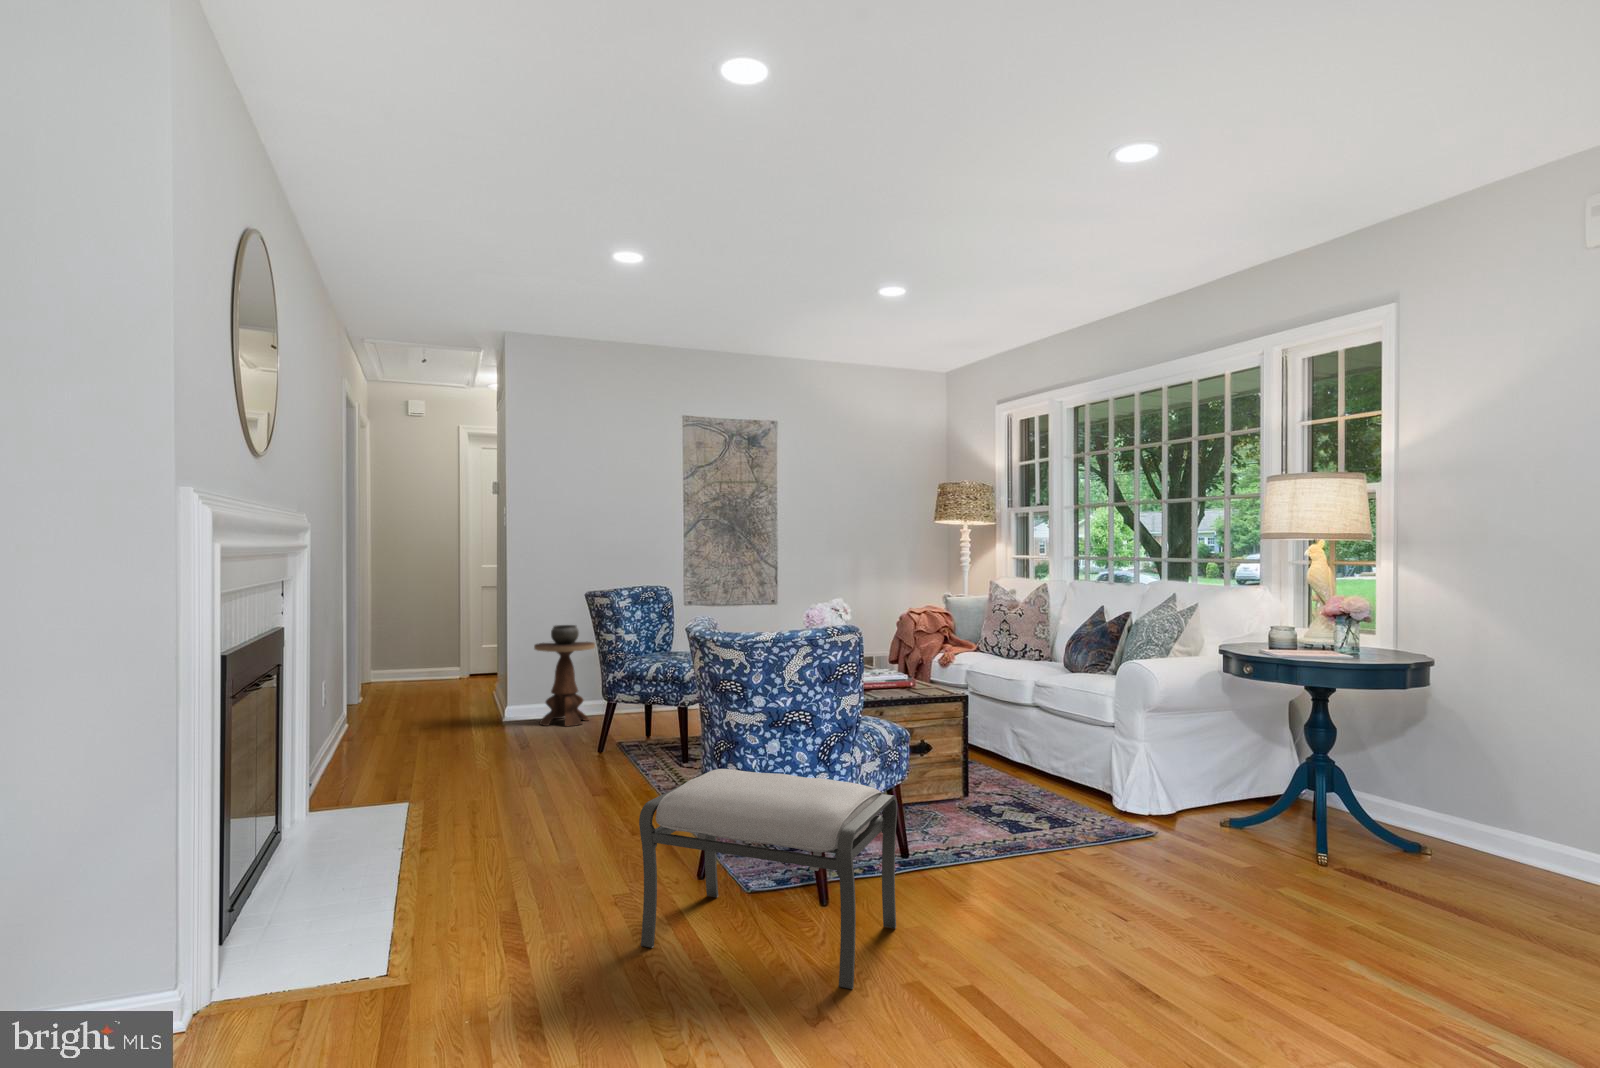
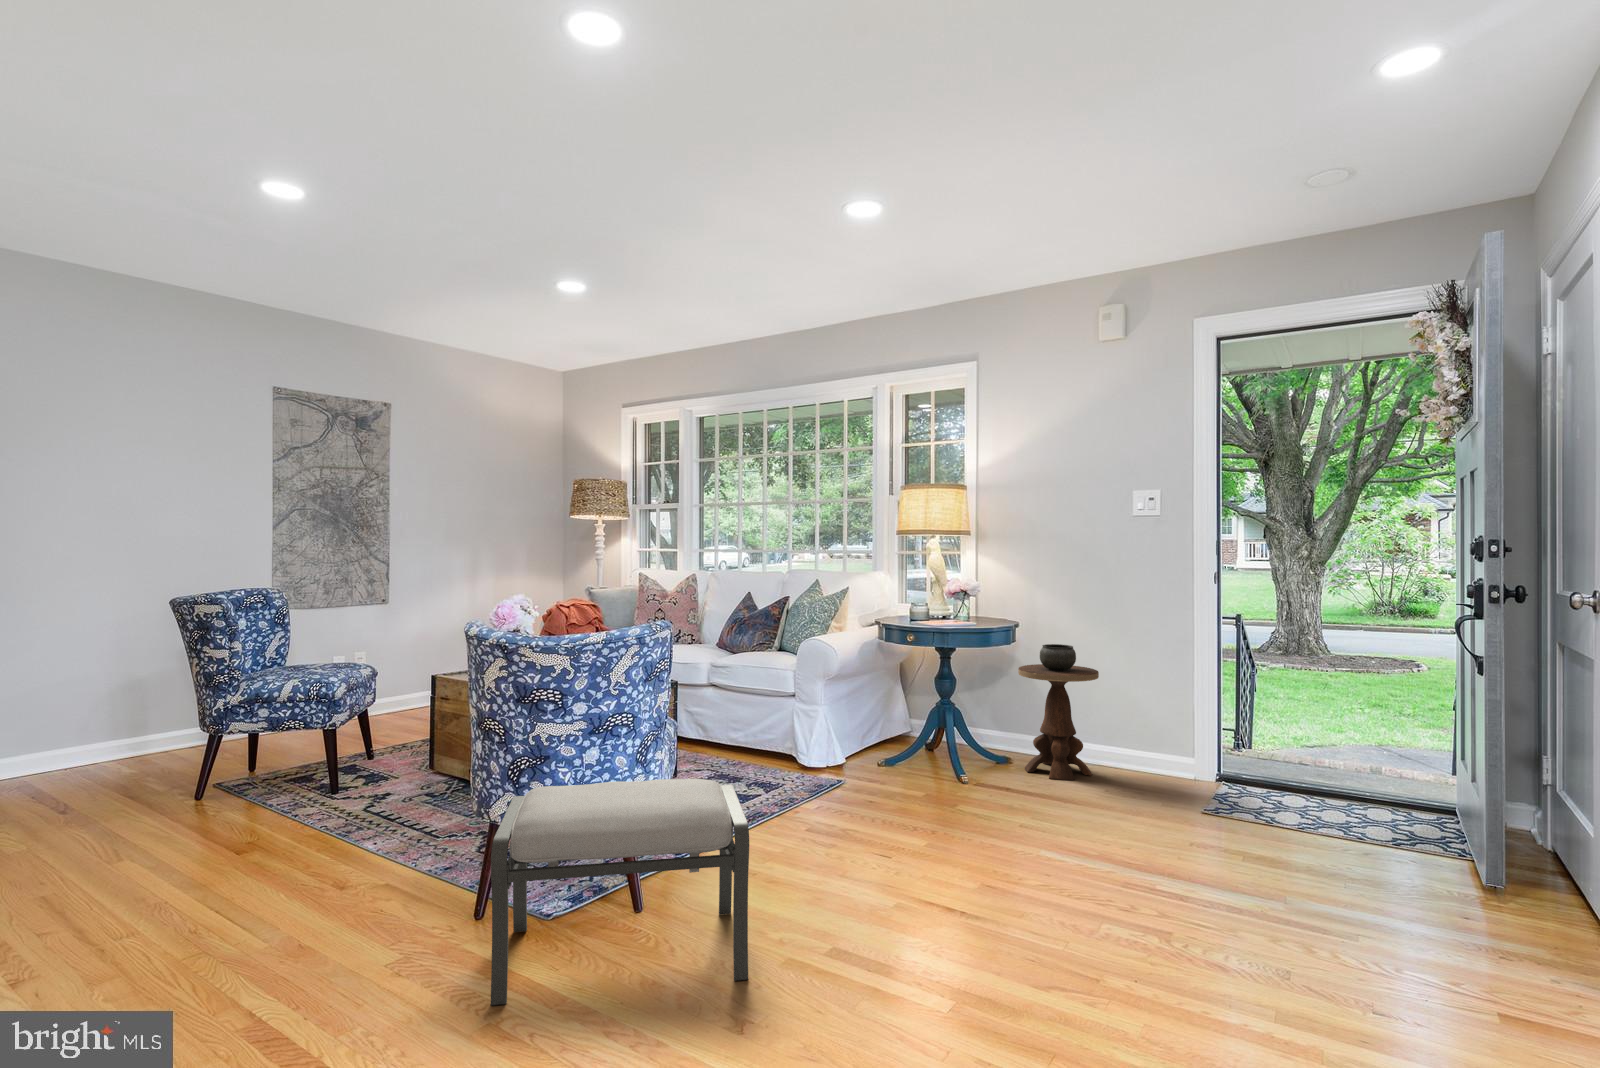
side table: present [534,625,595,726] -> present [1018,644,1099,780]

